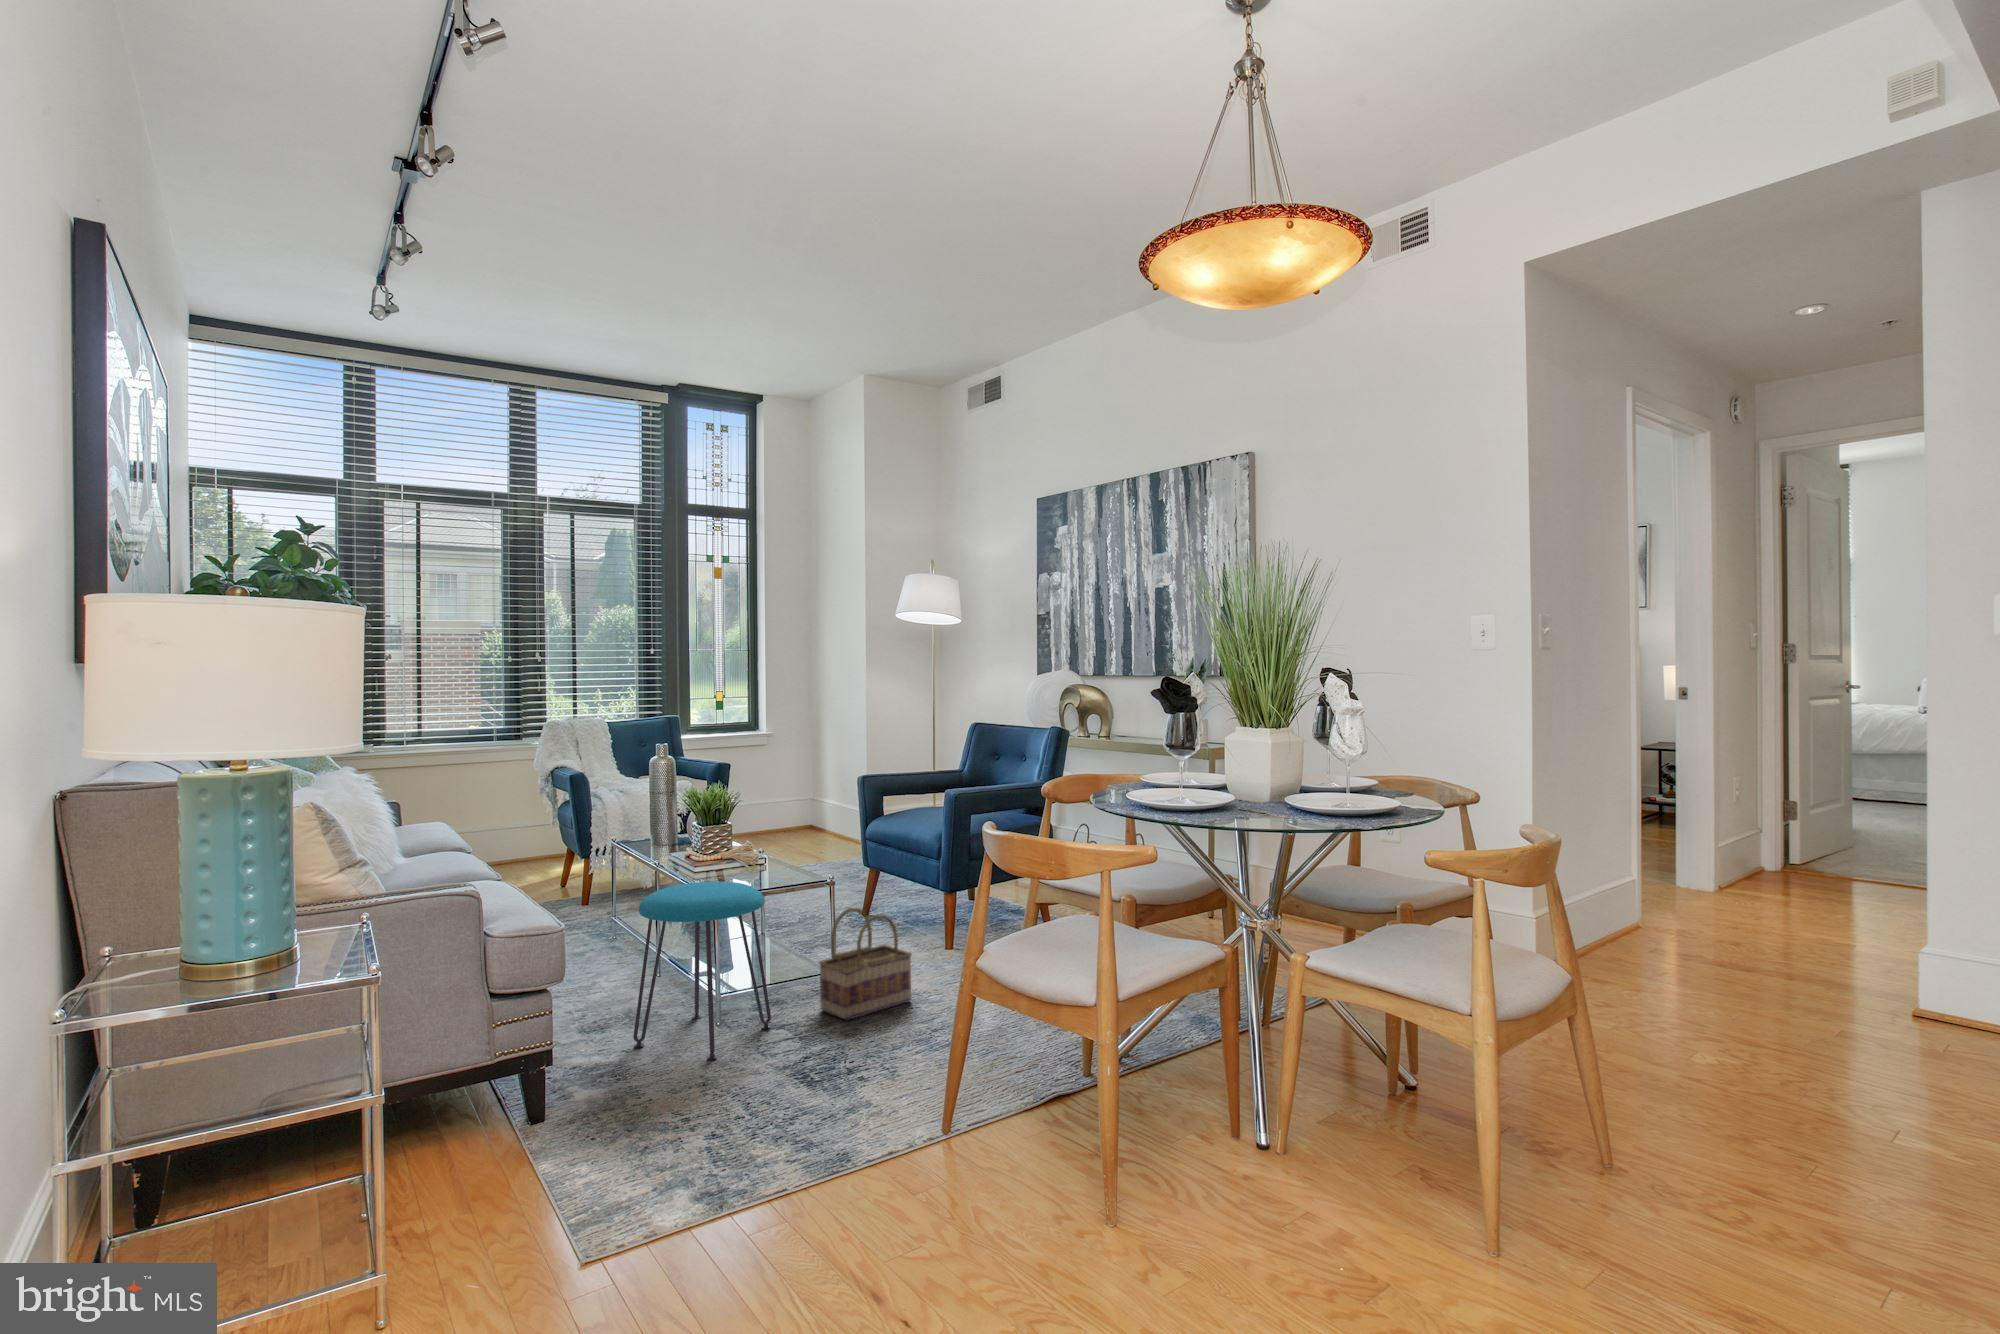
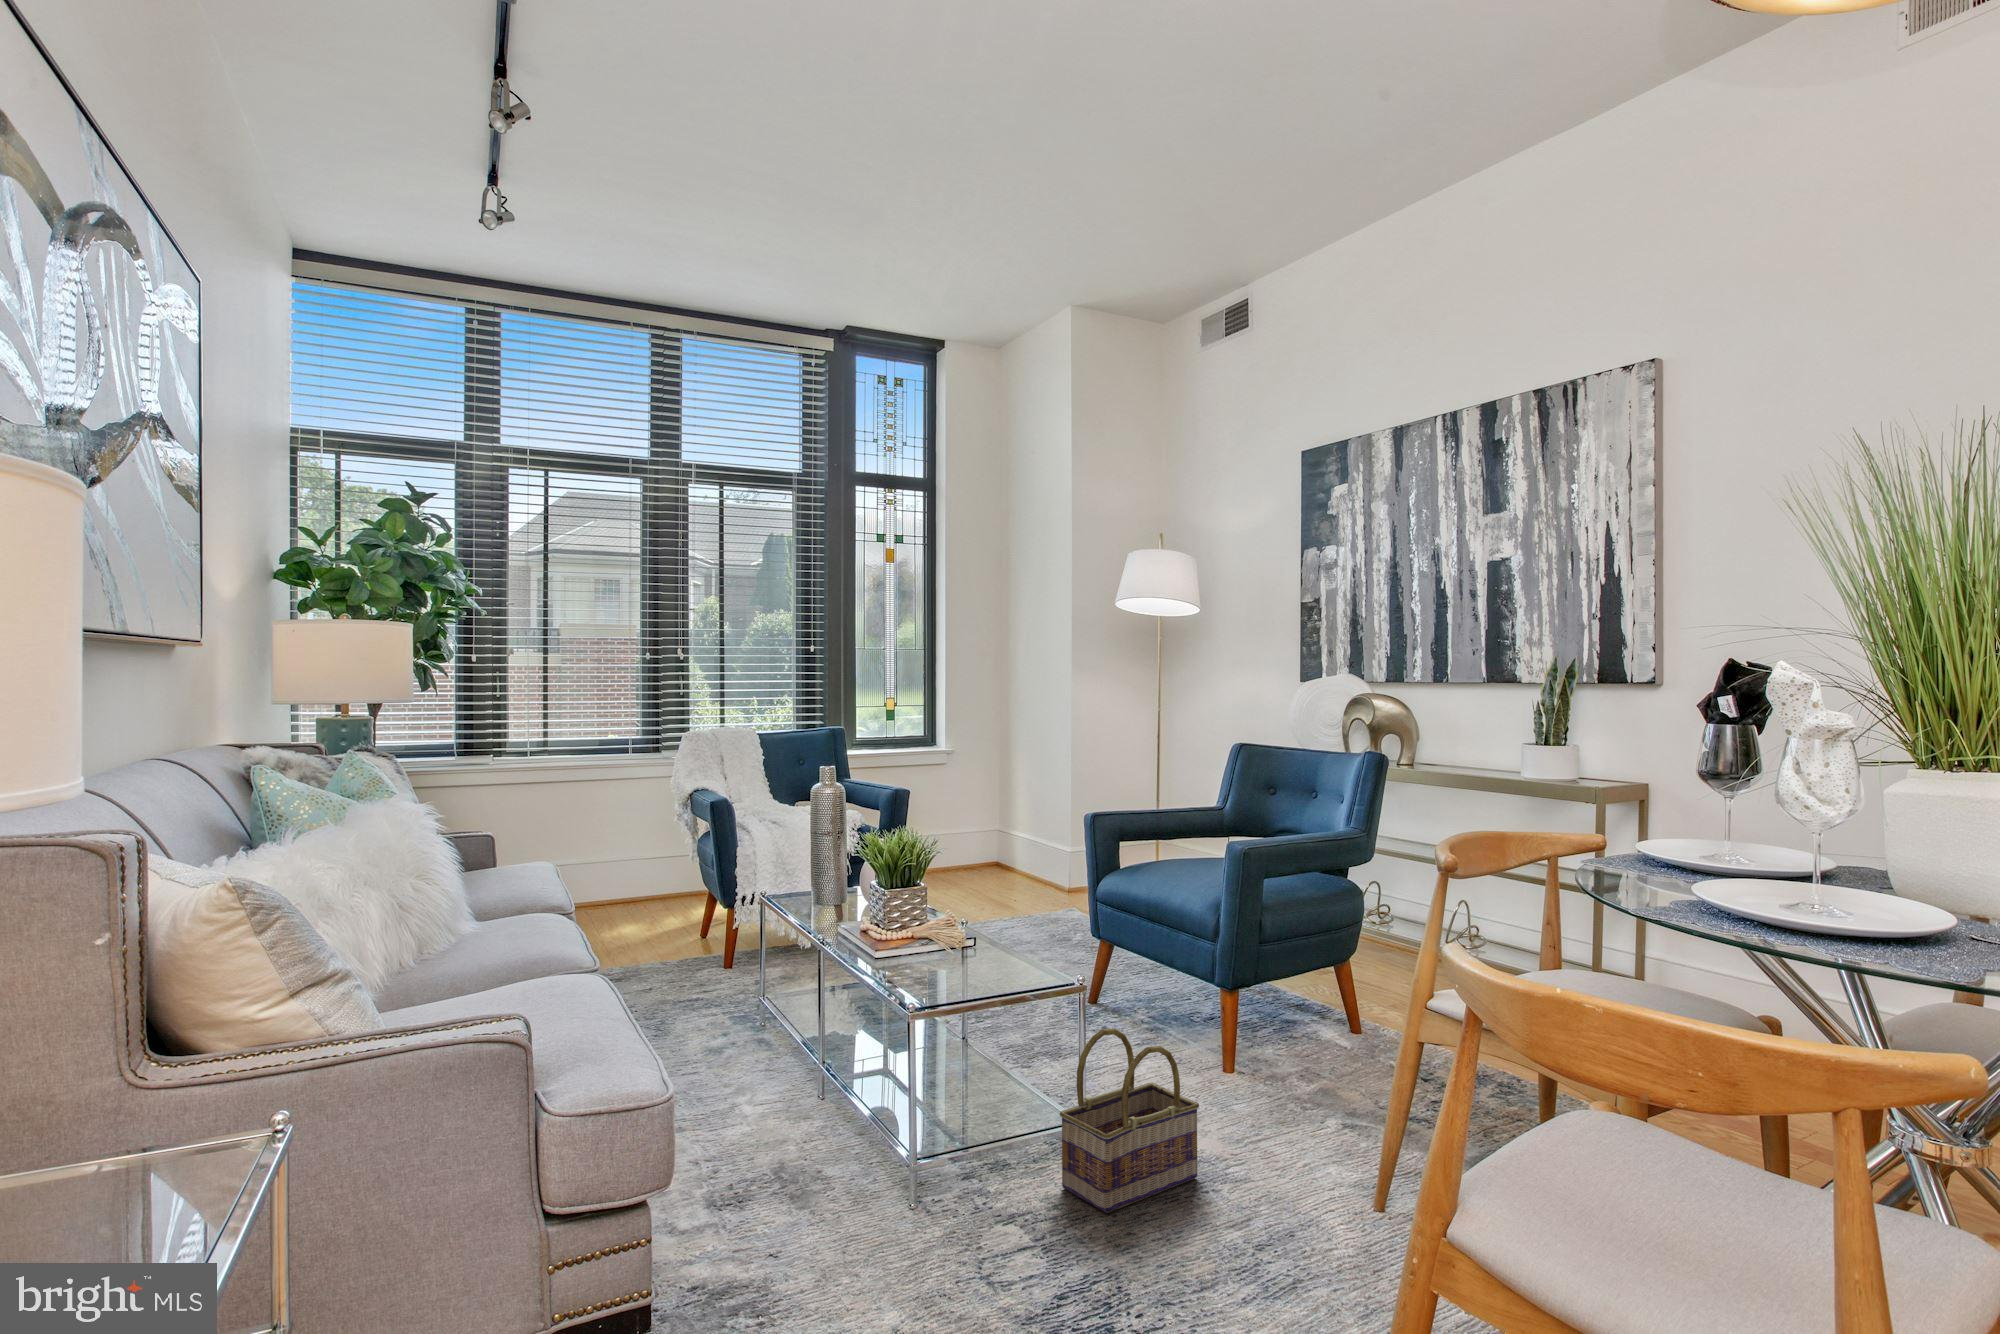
stool: present [633,882,771,1059] -> none [789,986,992,1285]

